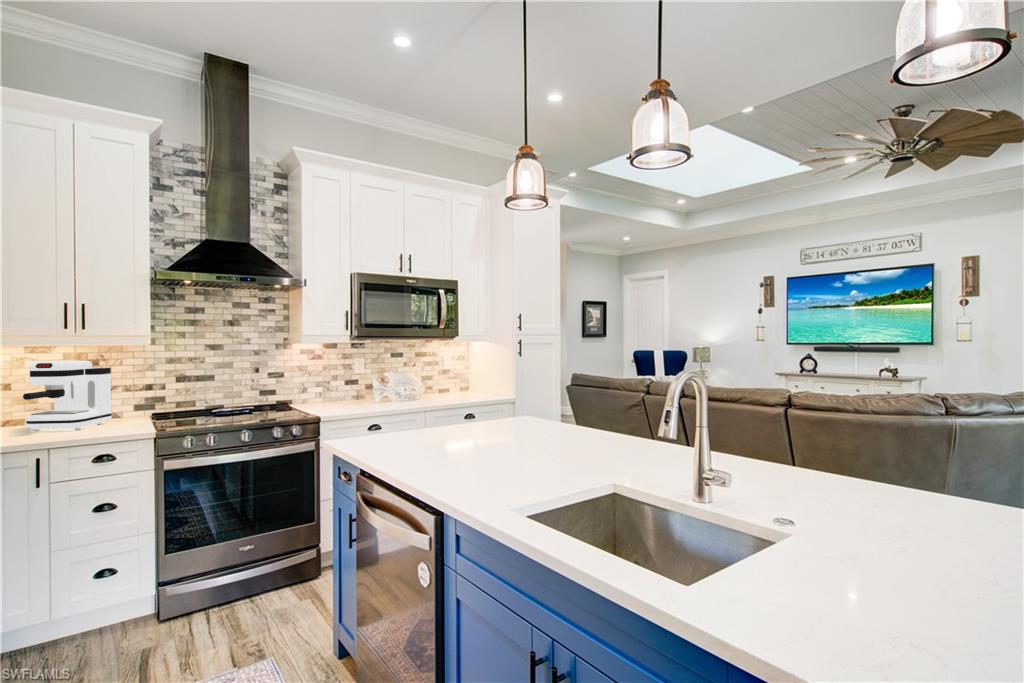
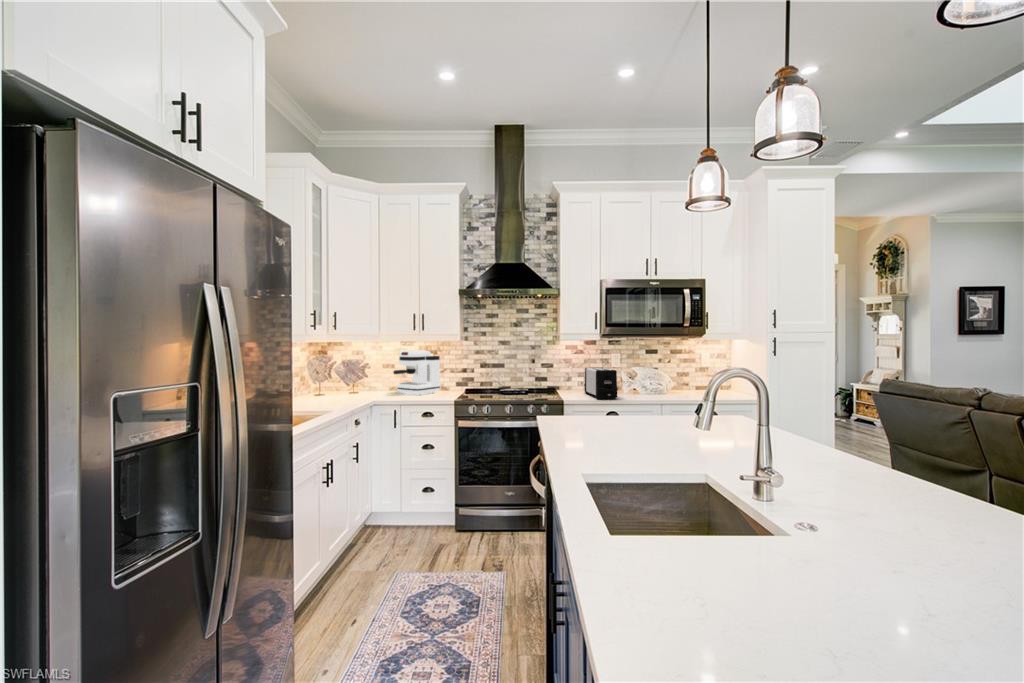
toaster: none [330,374,377,410] -> present [584,367,618,399]

